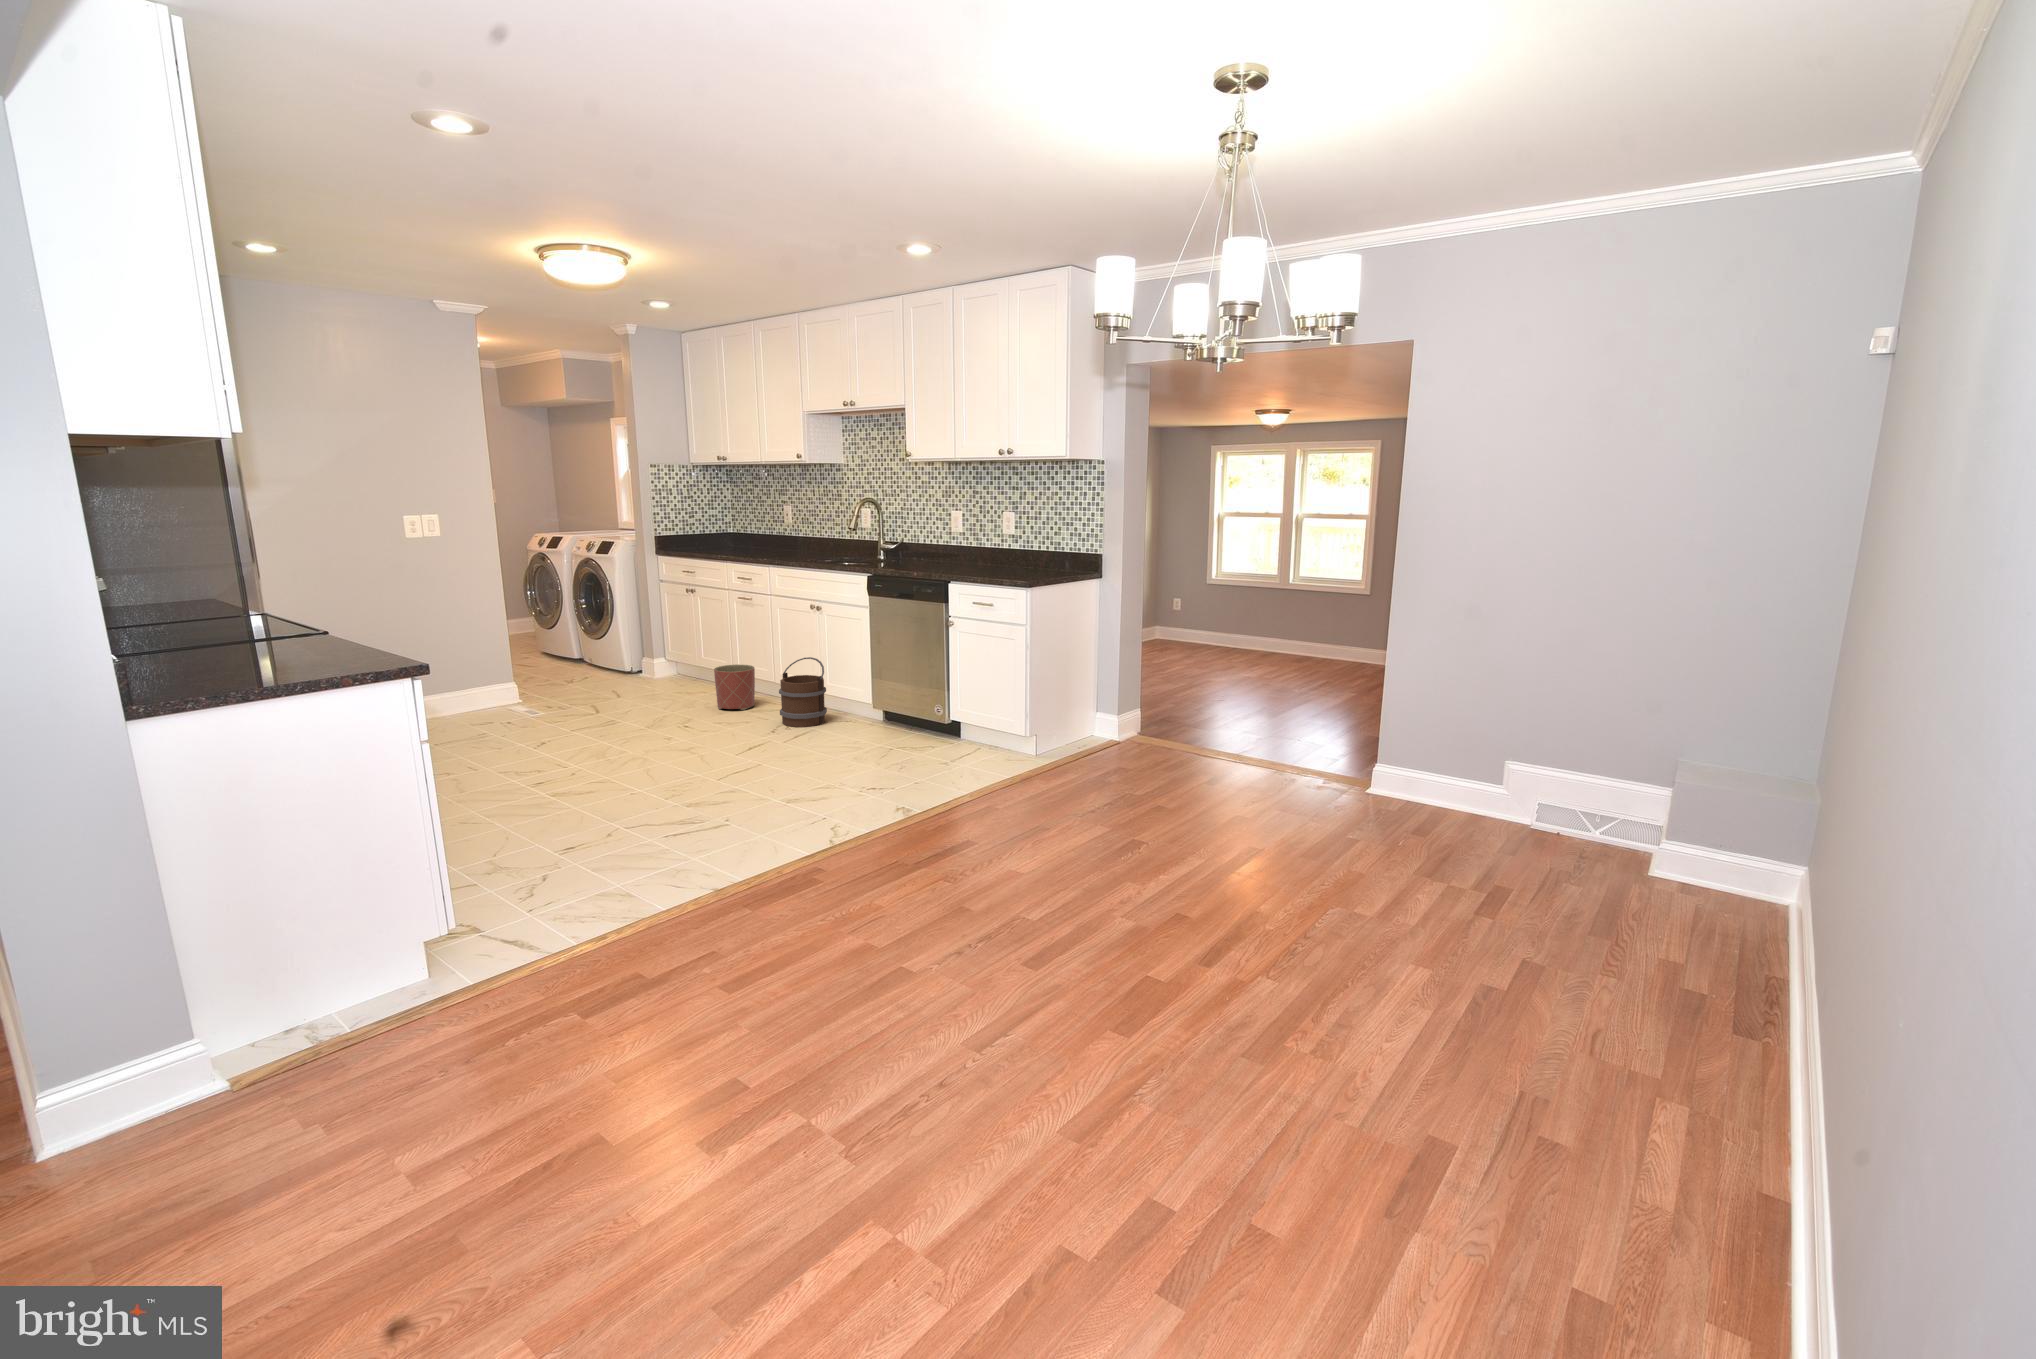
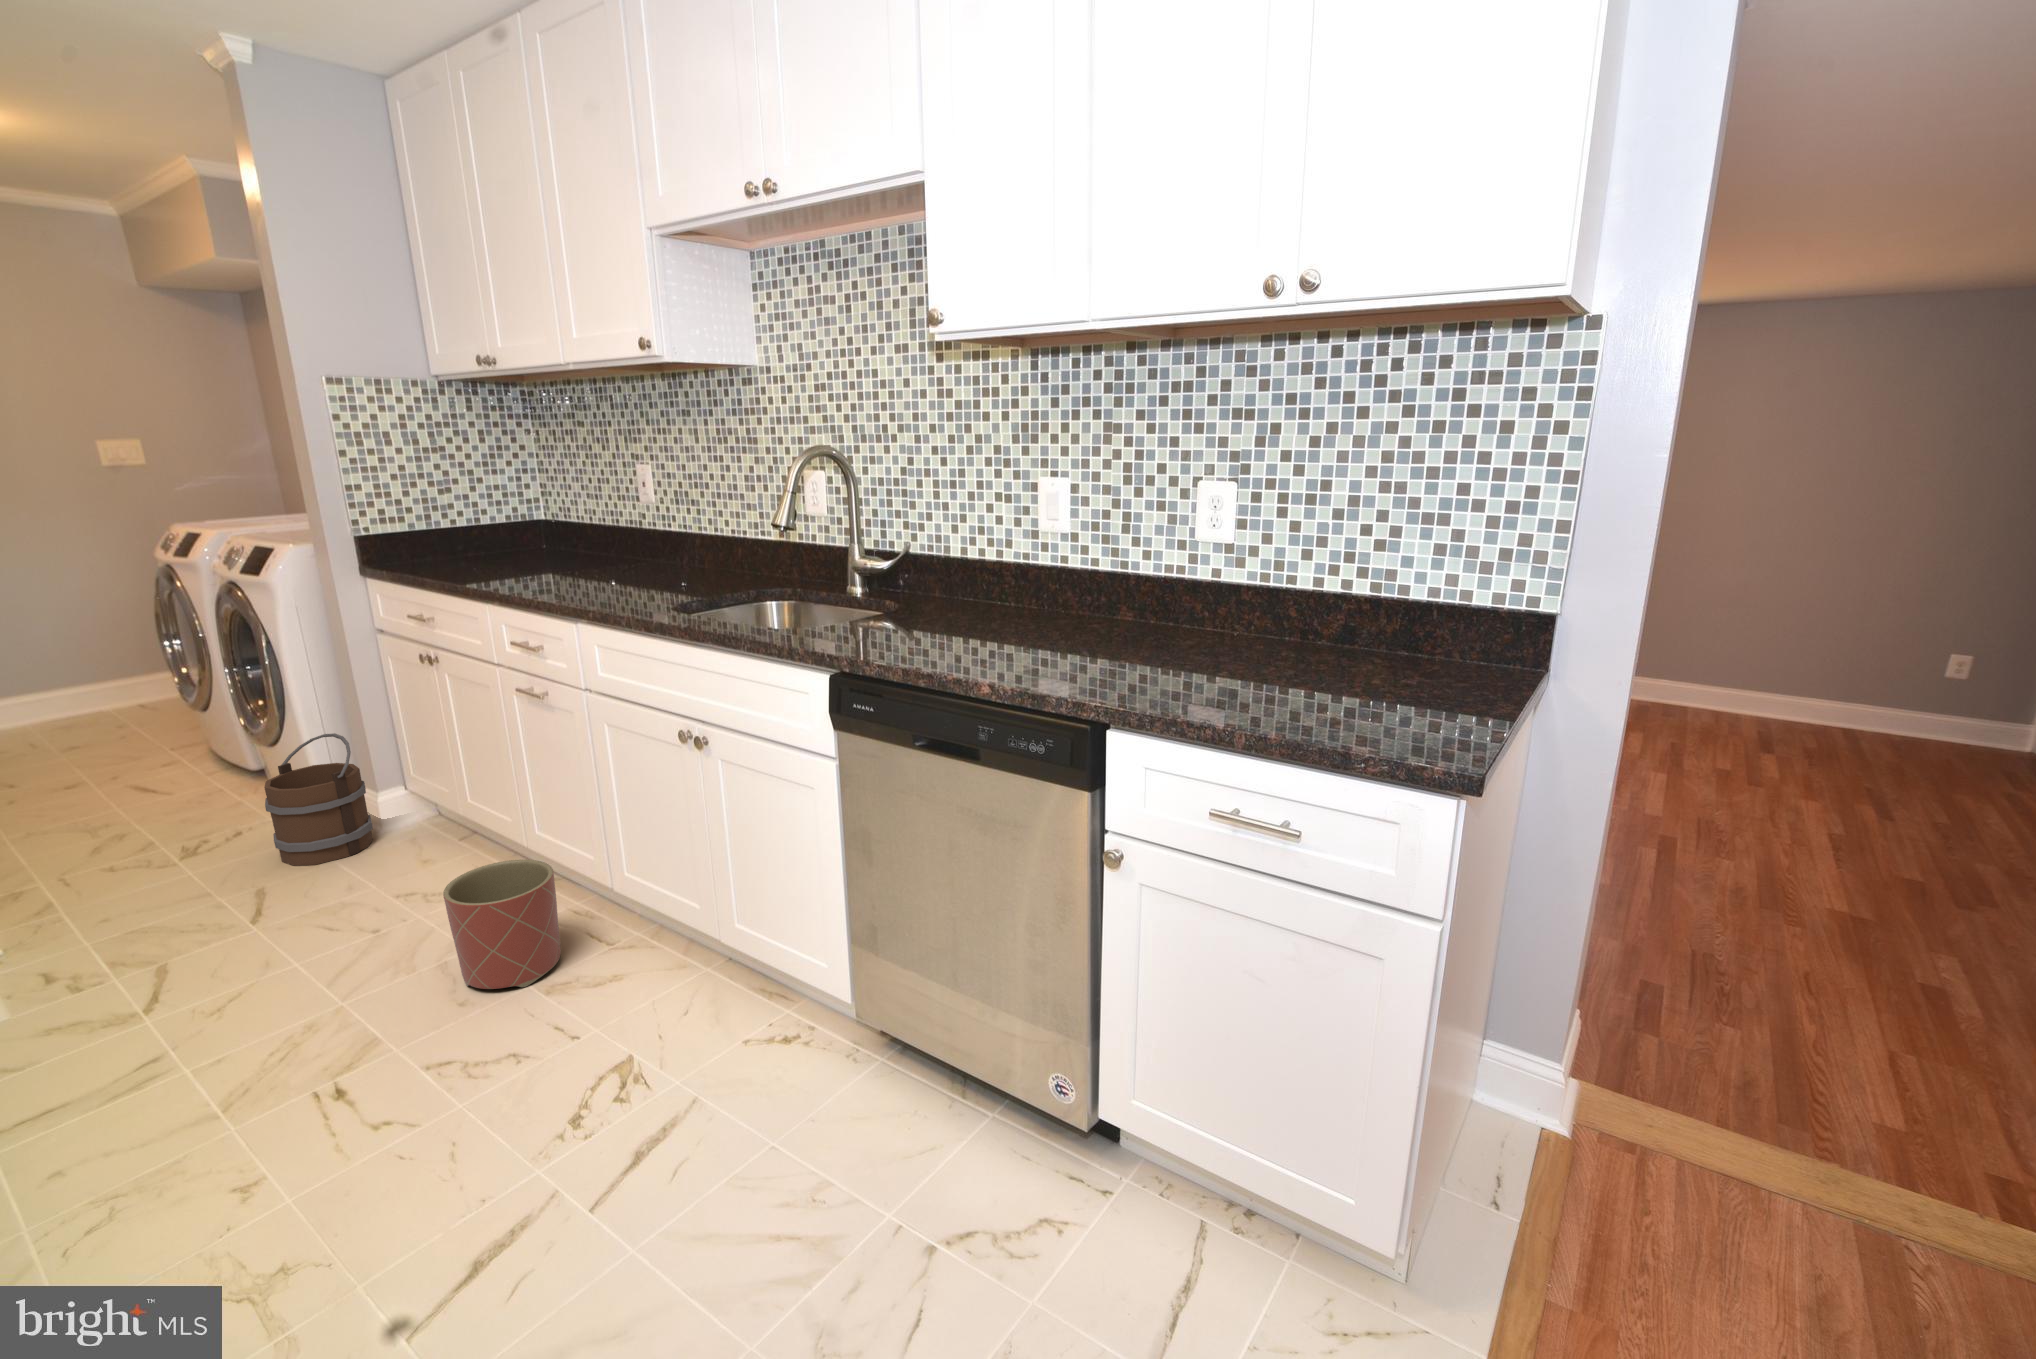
bucket: present [779,657,827,727] -> present [264,733,373,866]

